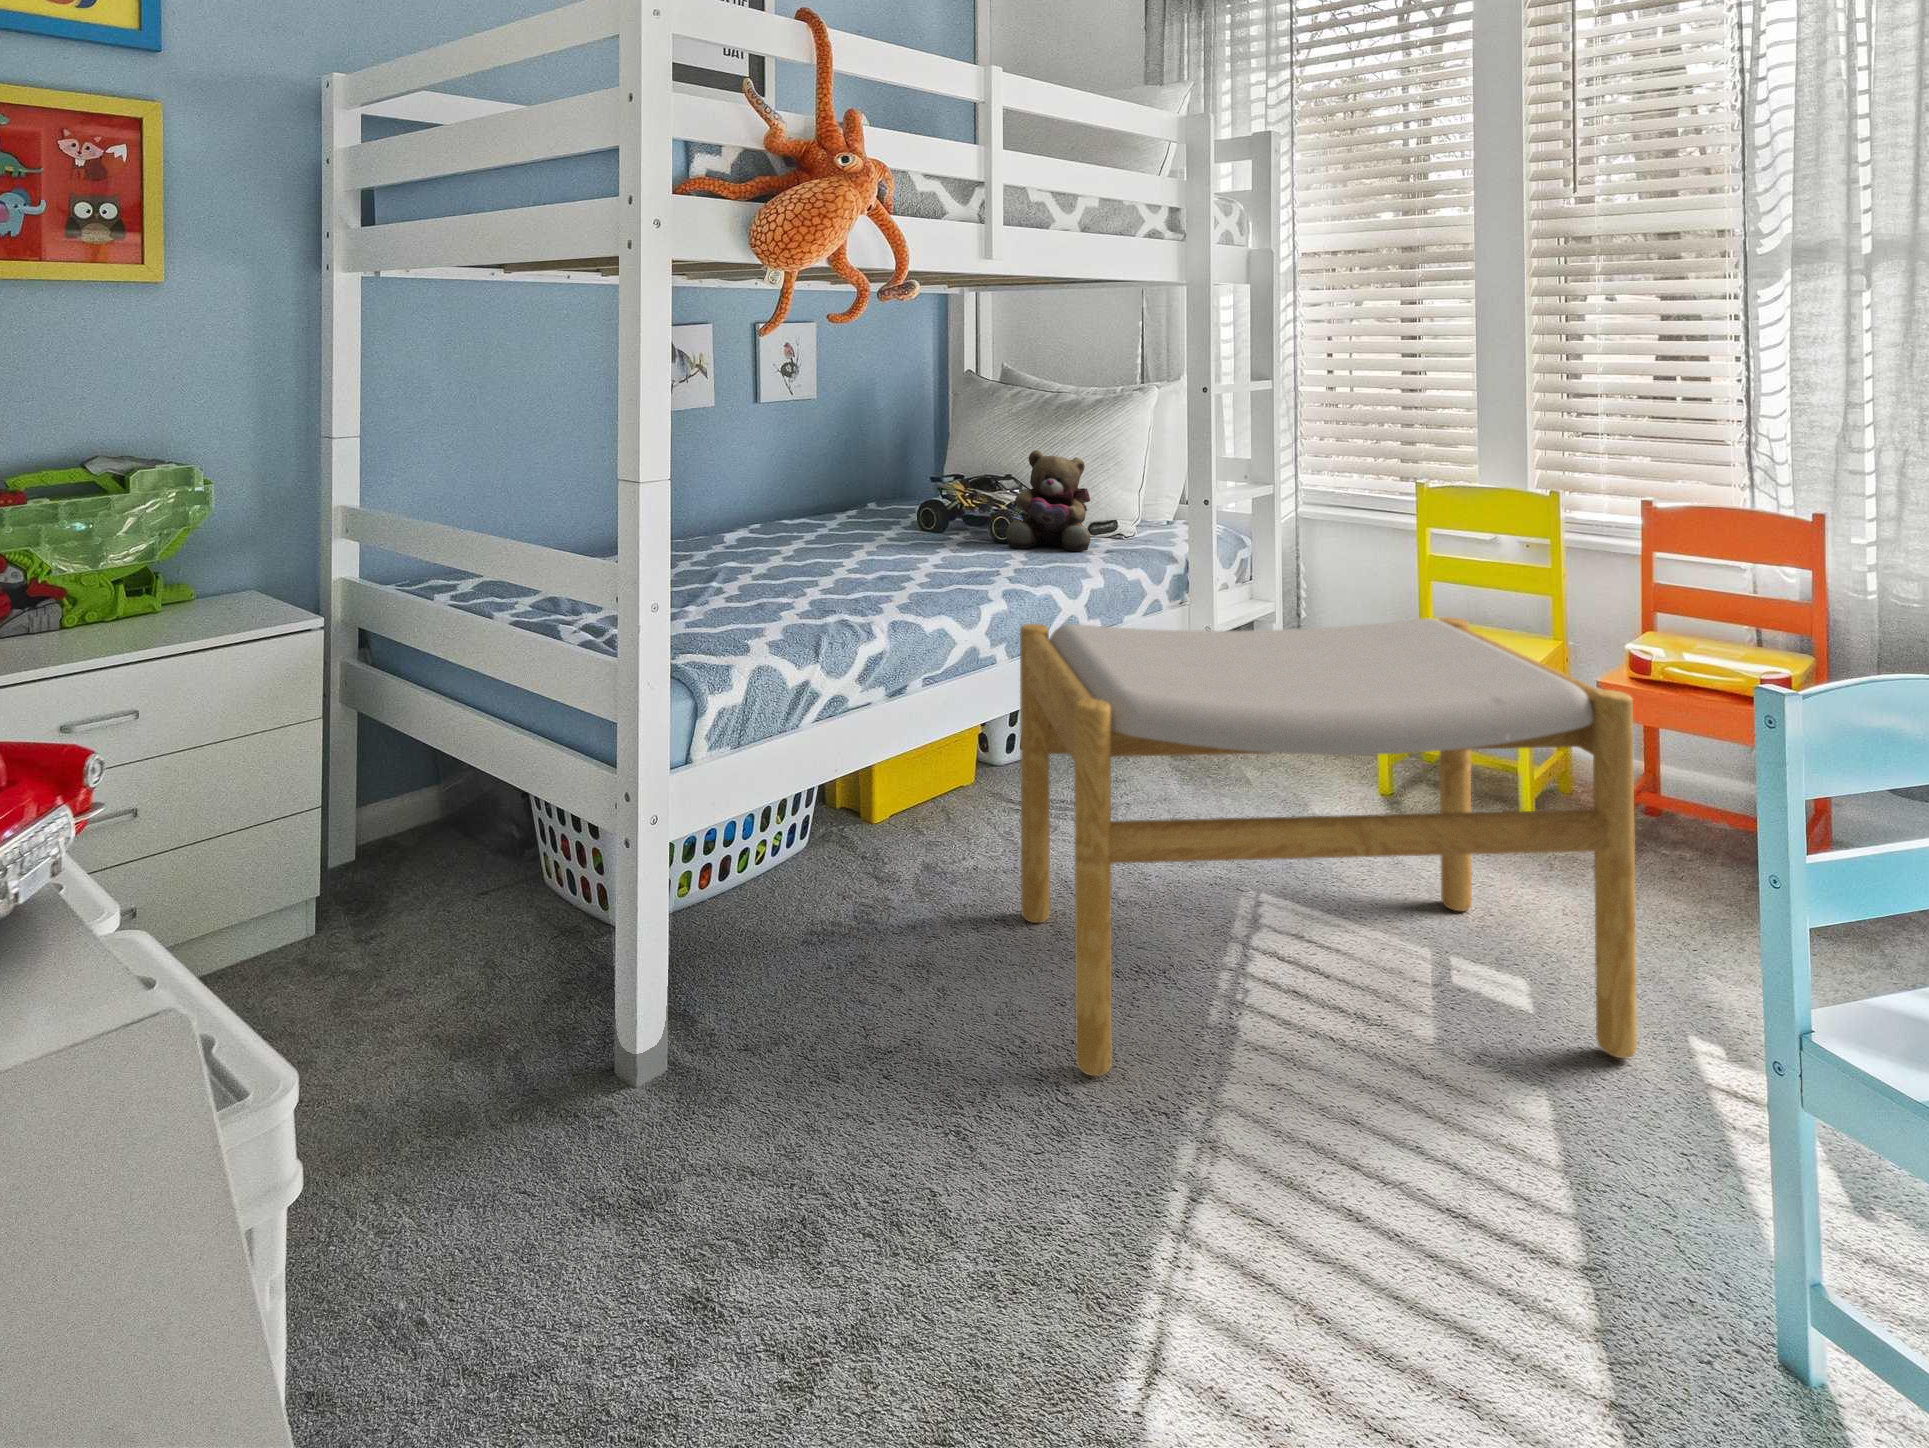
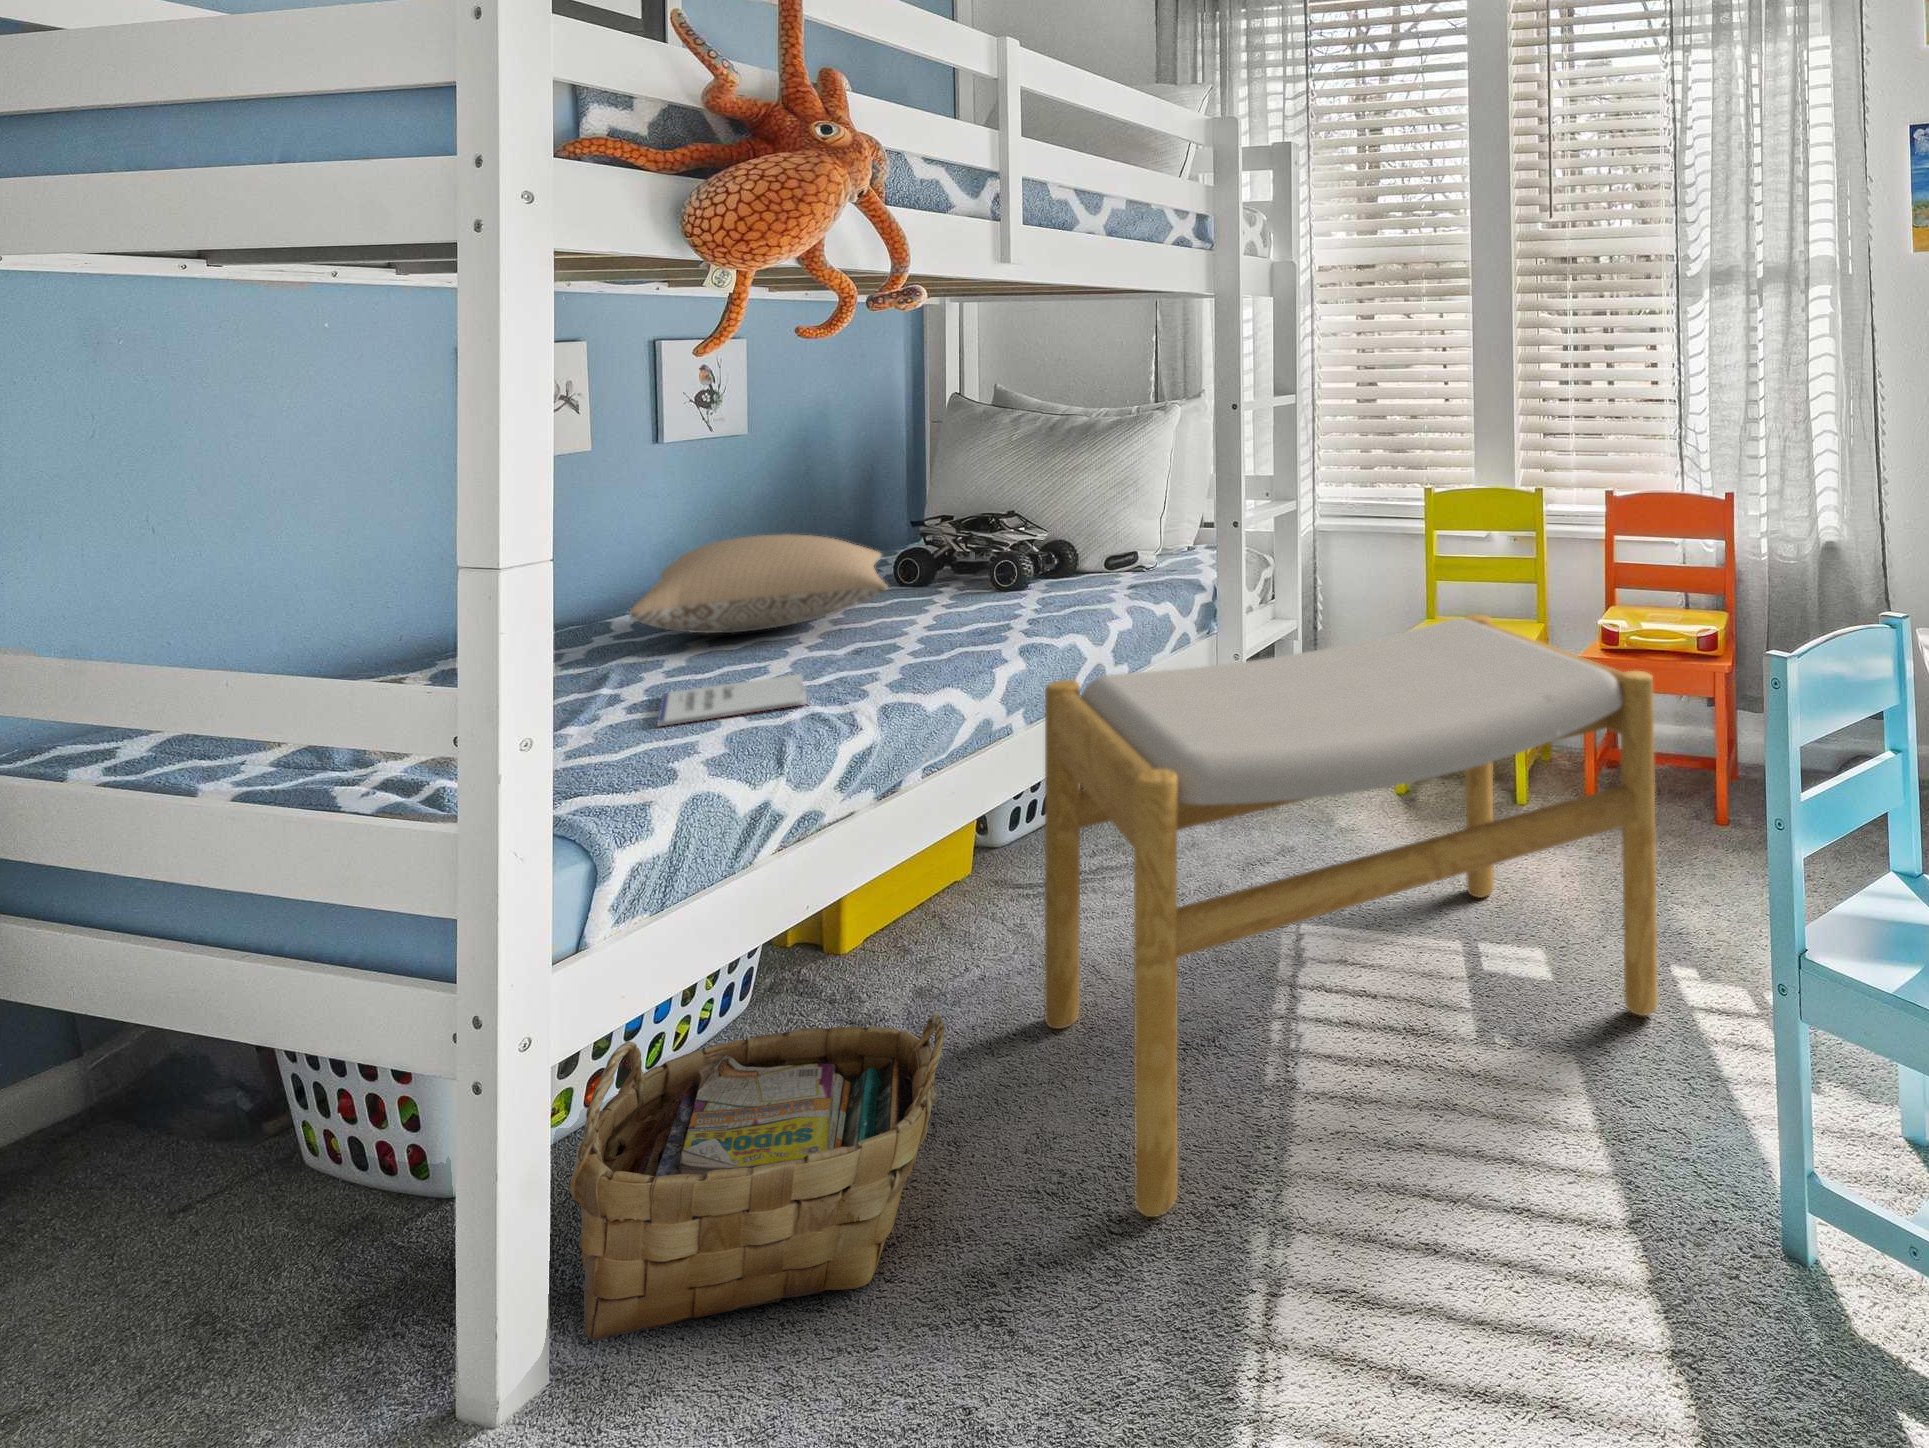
teddy bear: present [1006,450,1090,551] -> none [1009,478,1107,589]
pillow: none [726,483,904,557] -> present [630,534,888,633]
notebook: none [741,591,840,614] -> present [658,674,807,726]
woven basket: none [688,833,932,1052] -> present [569,1012,945,1341]

